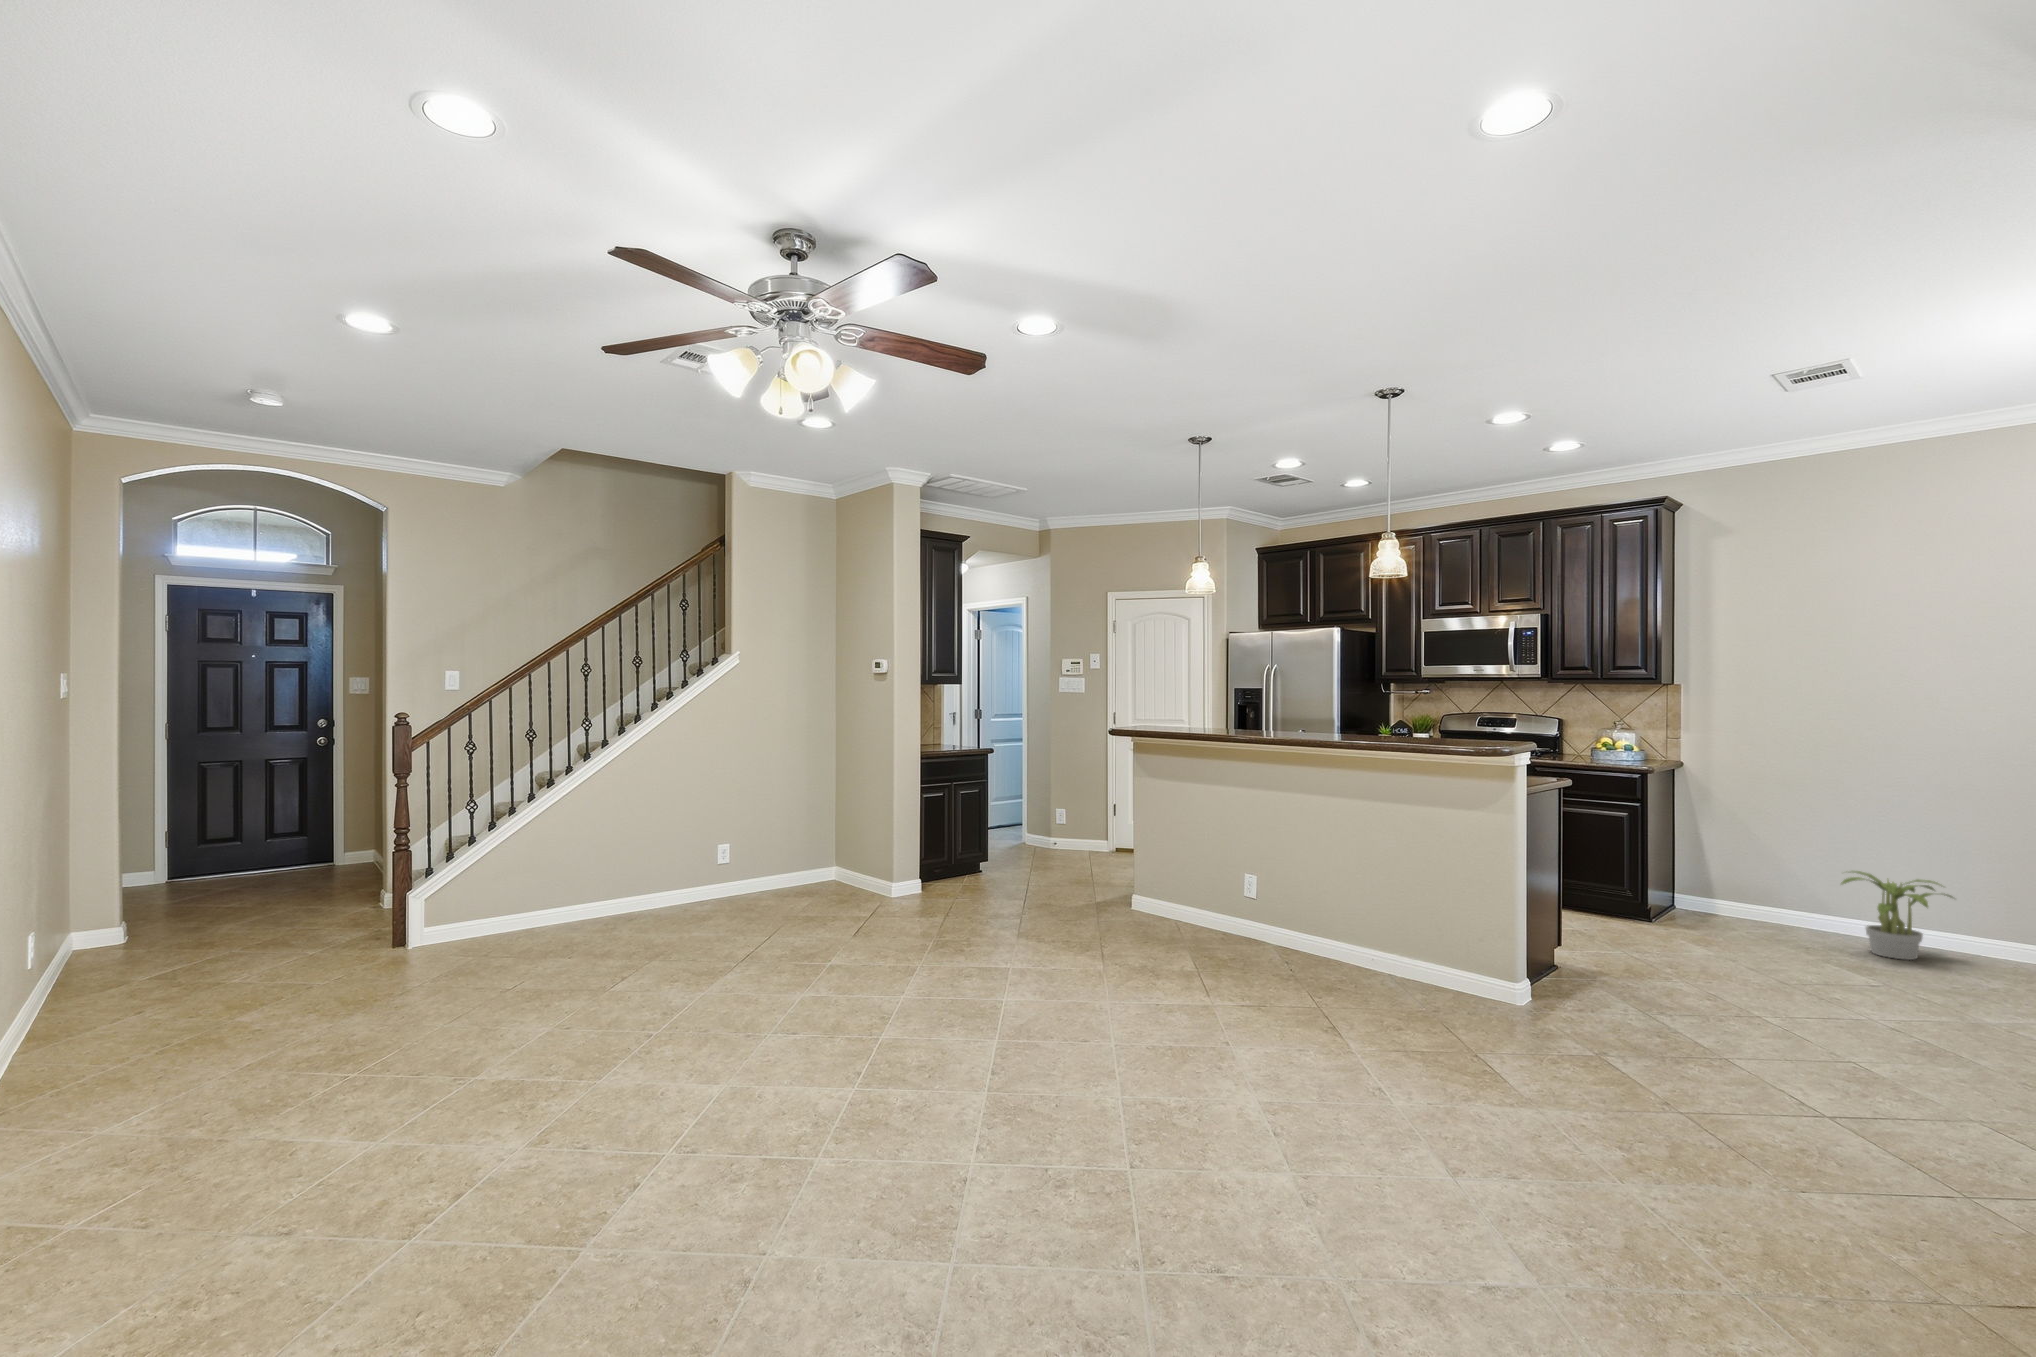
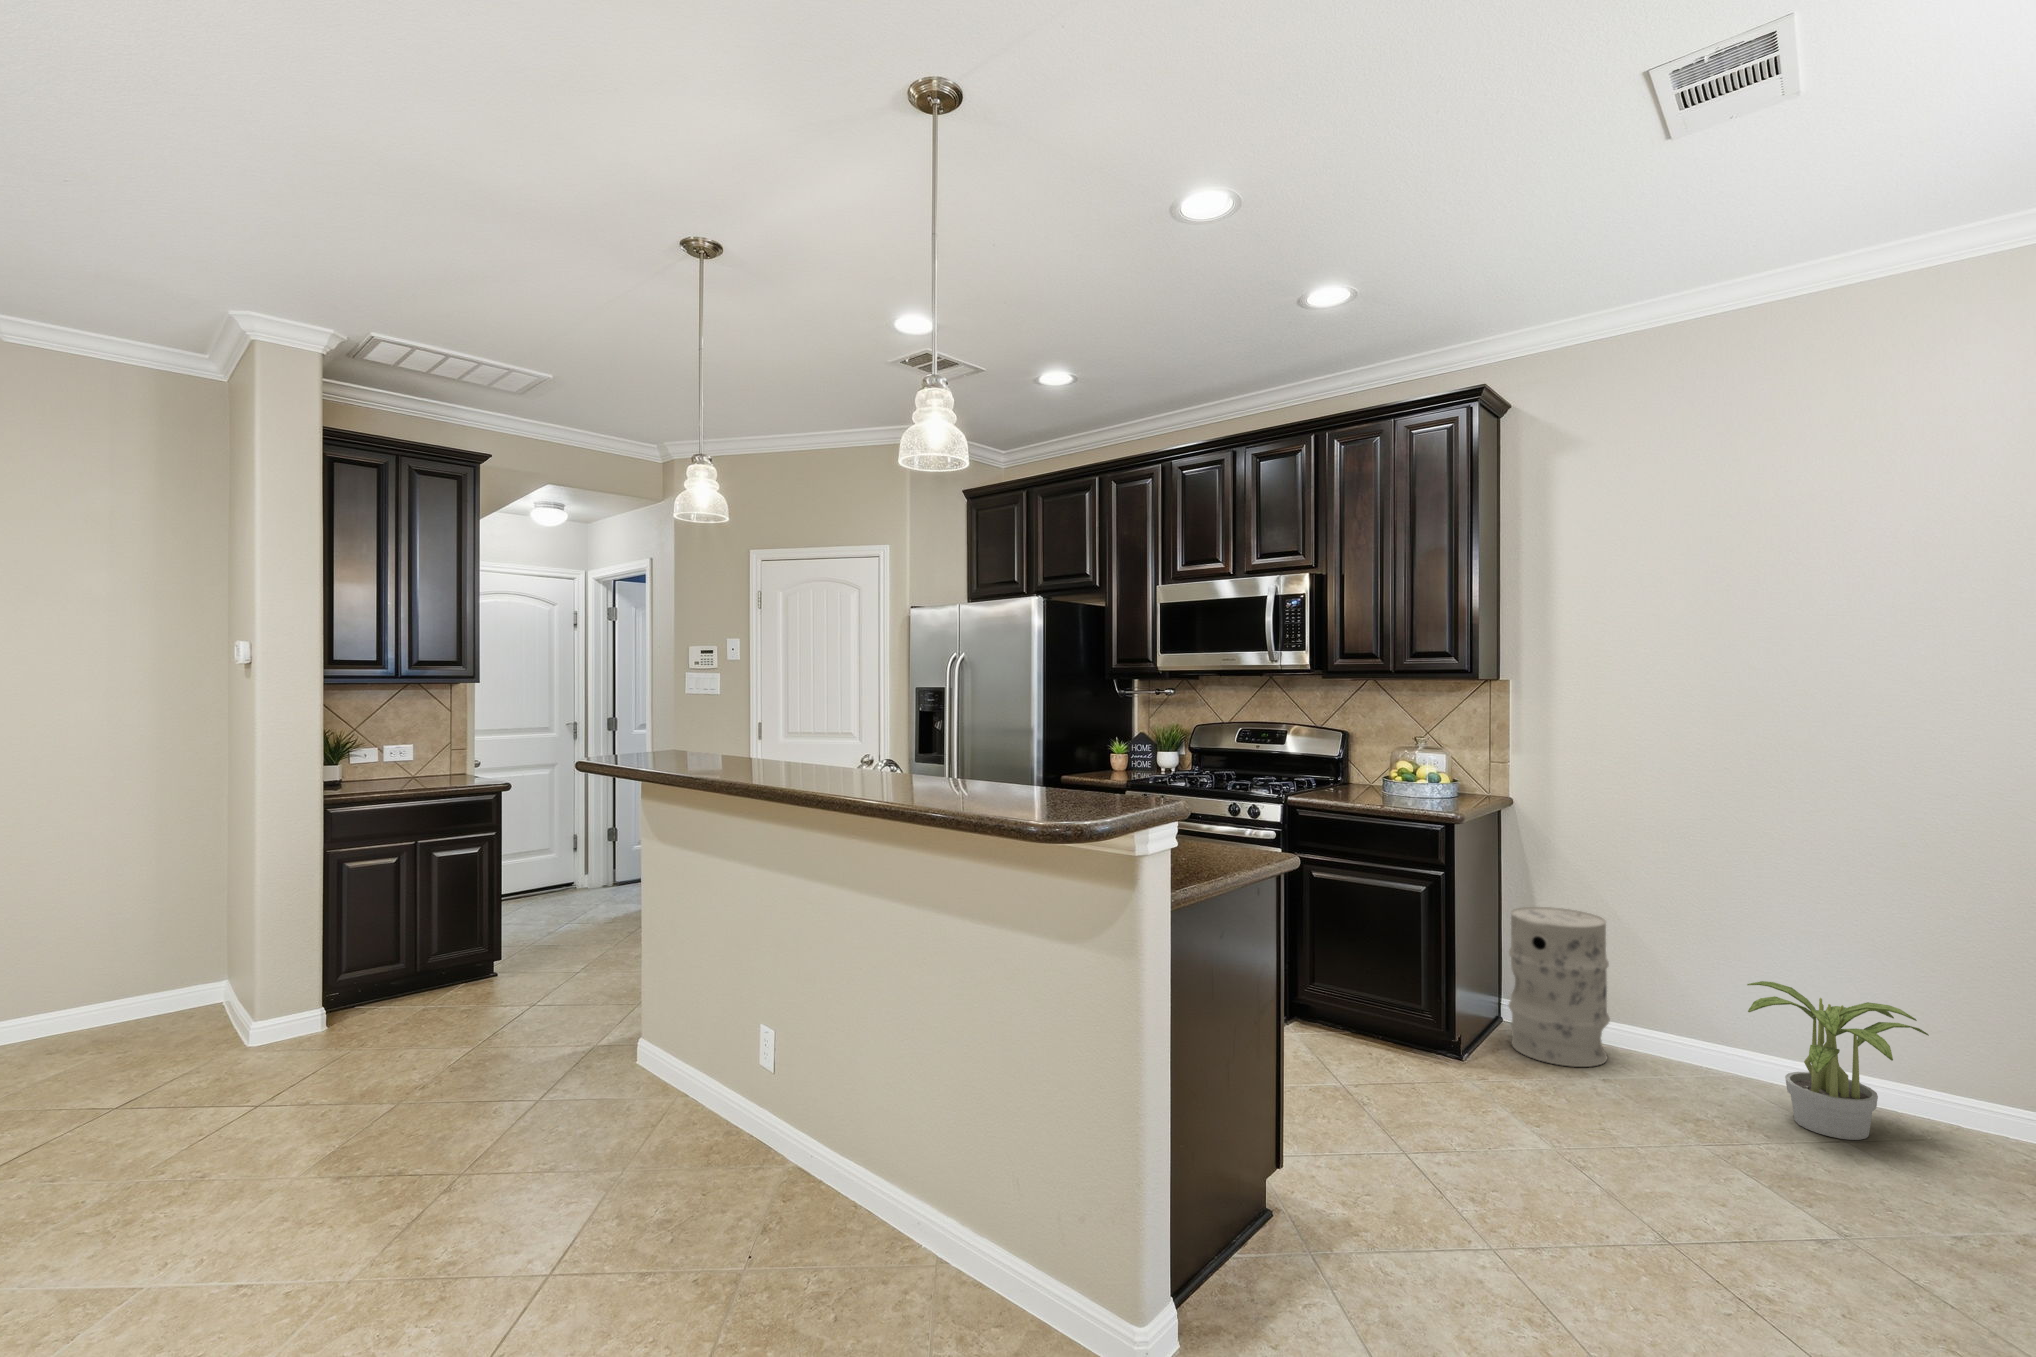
trash can: none [1681,832,1751,929] -> present [1509,907,1610,1067]

